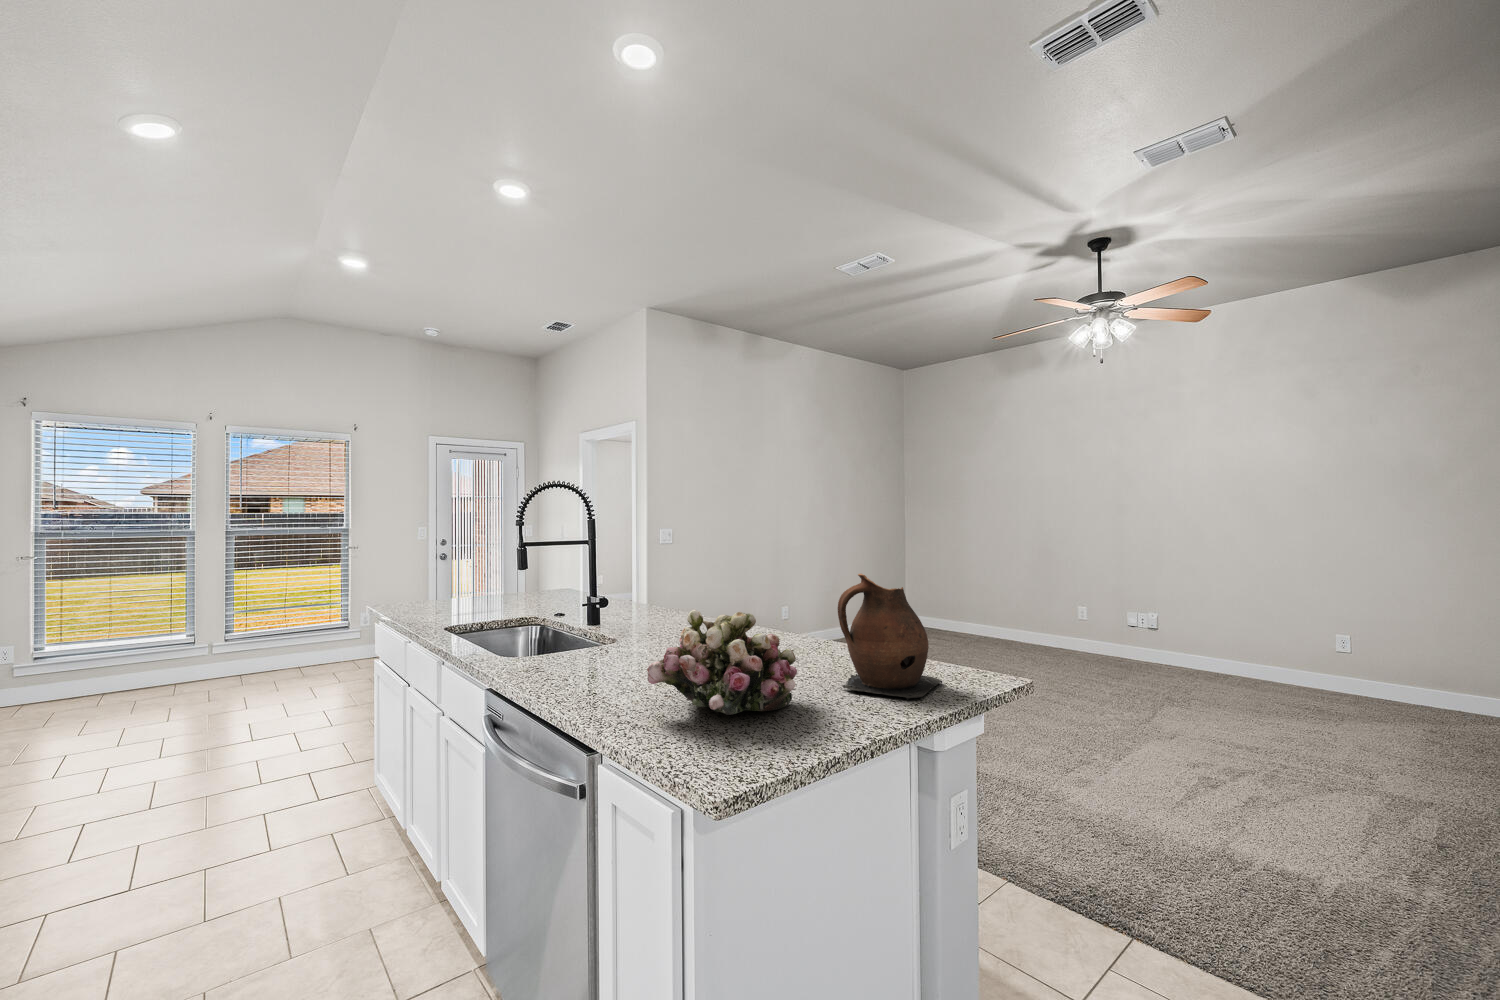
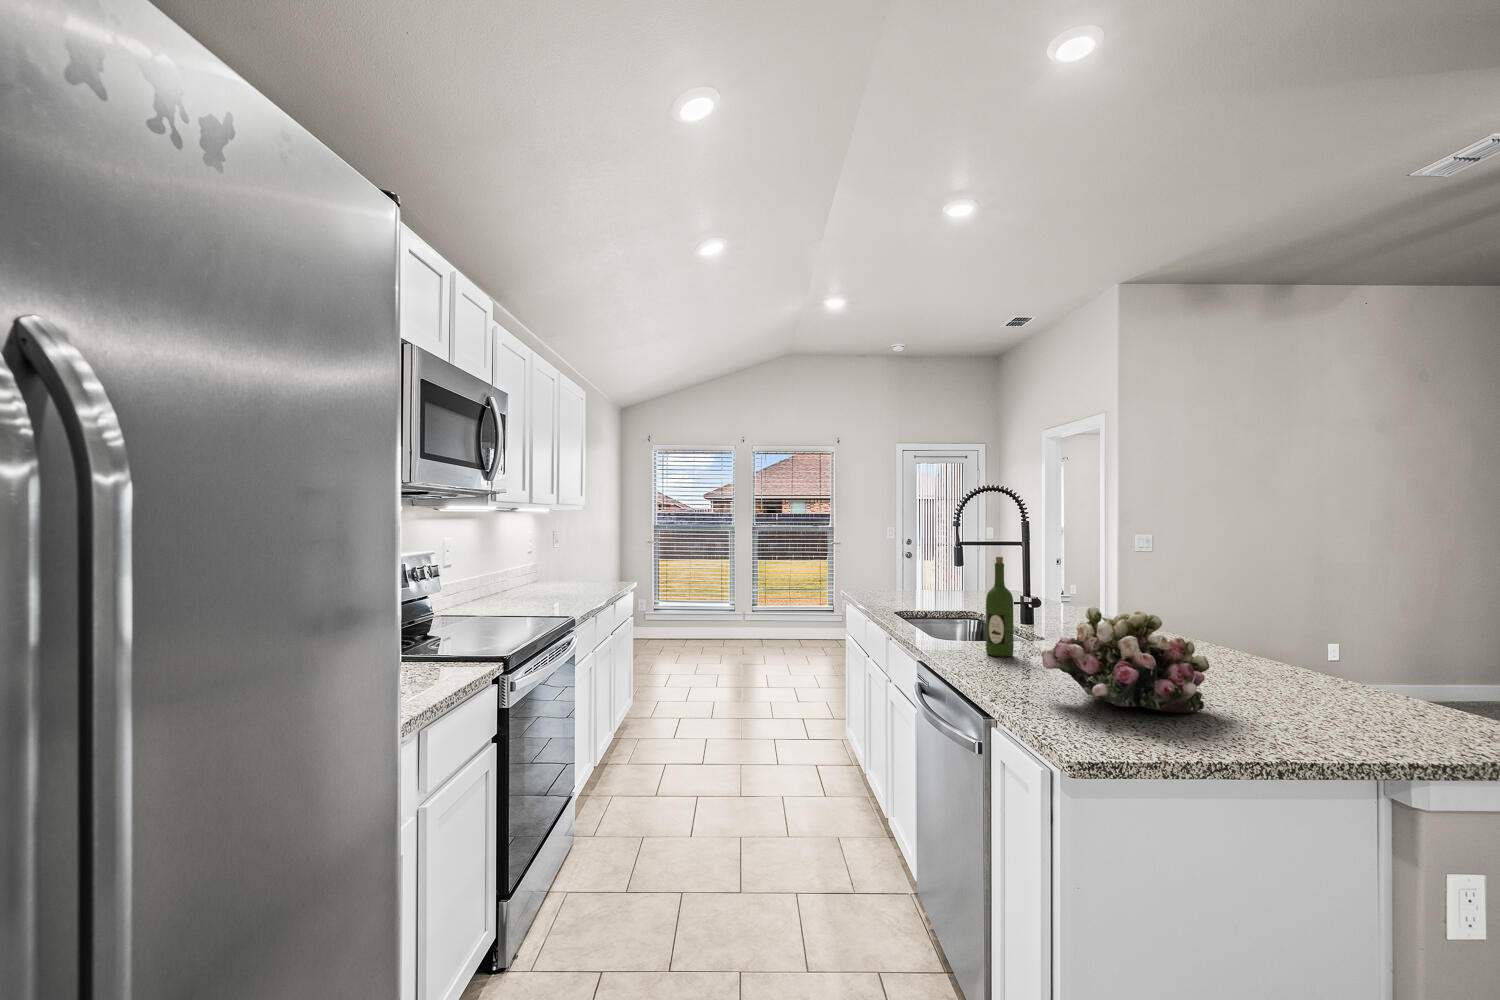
wine bottle: none [566,560,595,671] -> present [986,557,1014,657]
ceramic pitcher: present [838,574,942,700] -> none [1276,585,1438,733]

